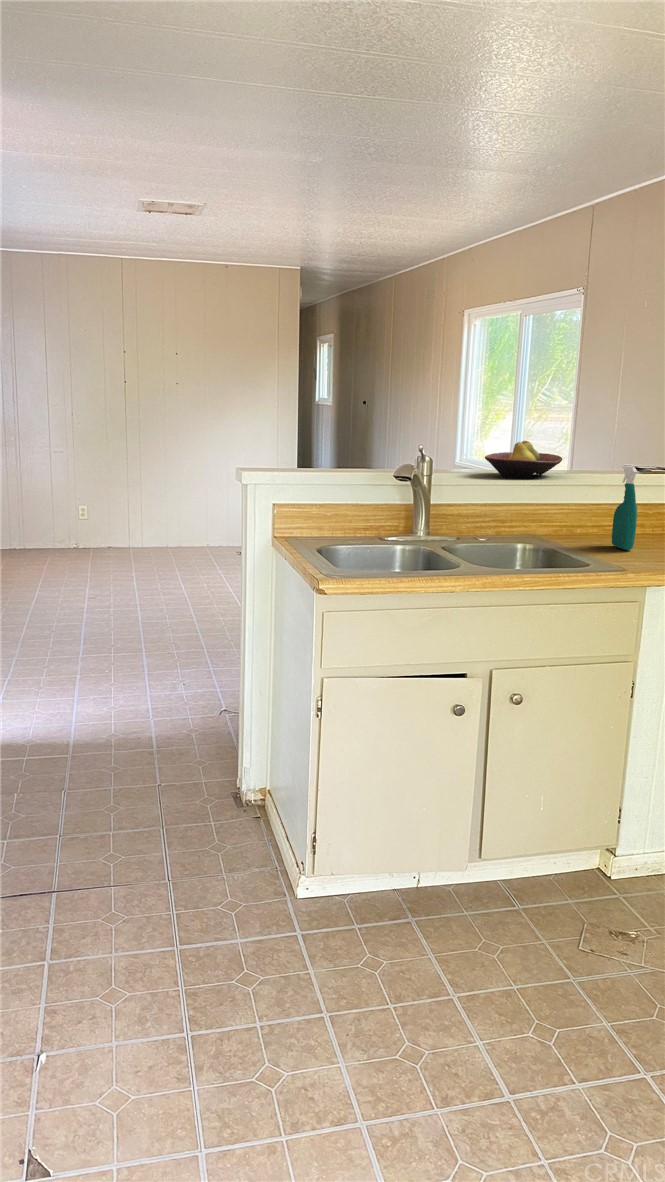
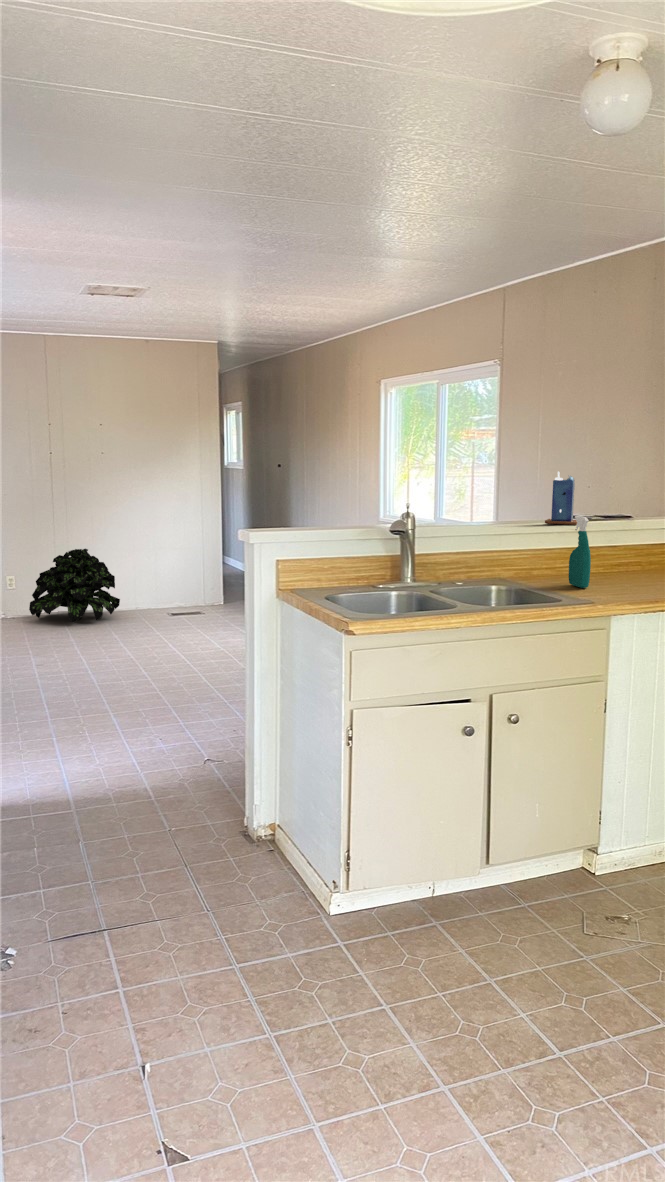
candle: none [594,413,636,476] -> present [545,471,577,525]
fruit bowl: present [485,441,562,479] -> none [455,497,521,531]
potted plant: none [96,482,186,558] -> present [29,549,120,623]

